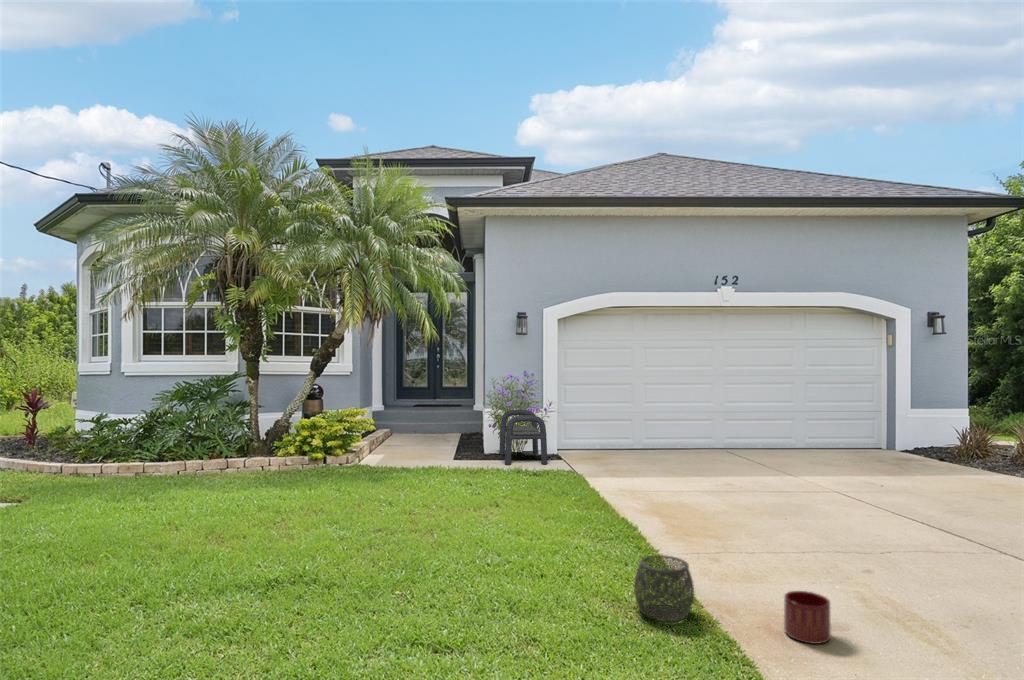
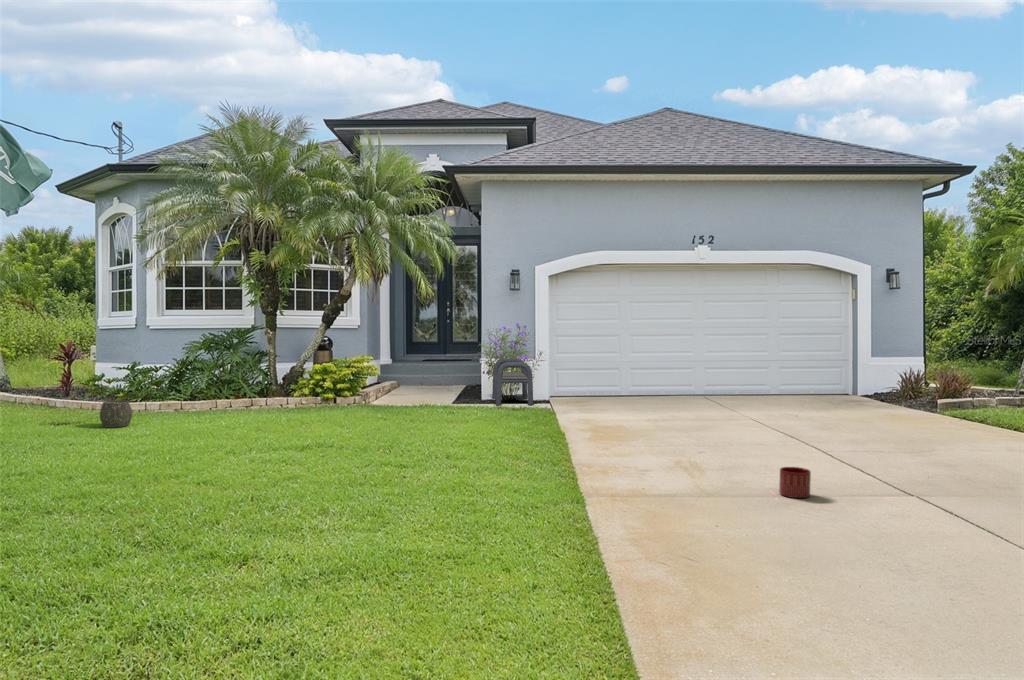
woven basket: present [634,555,694,622] -> present [100,400,132,428]
planter: present [784,591,831,644] -> present [779,467,811,498]

